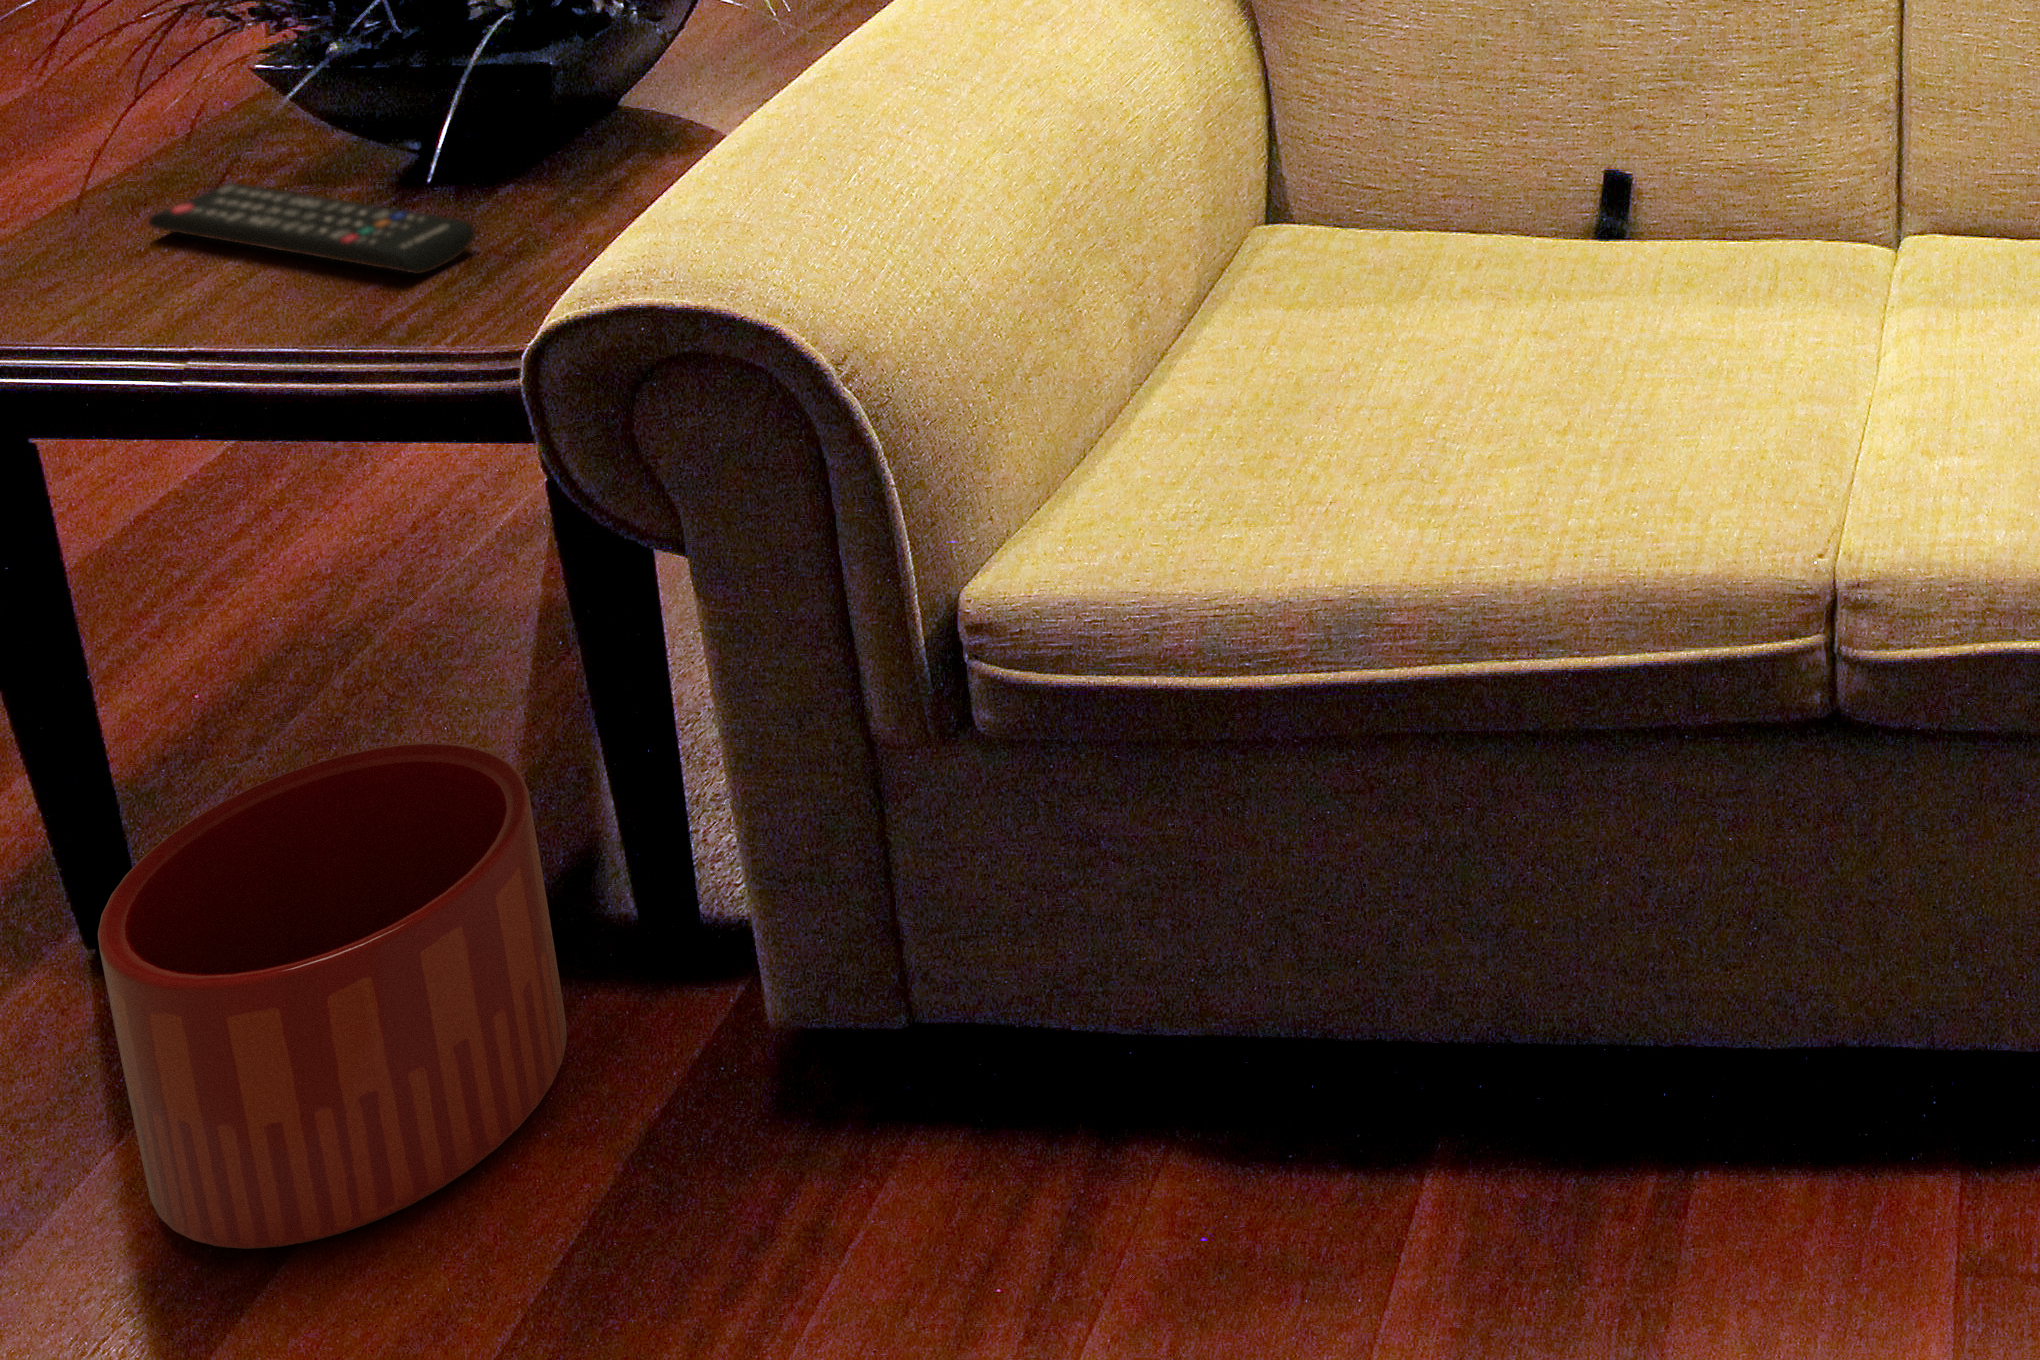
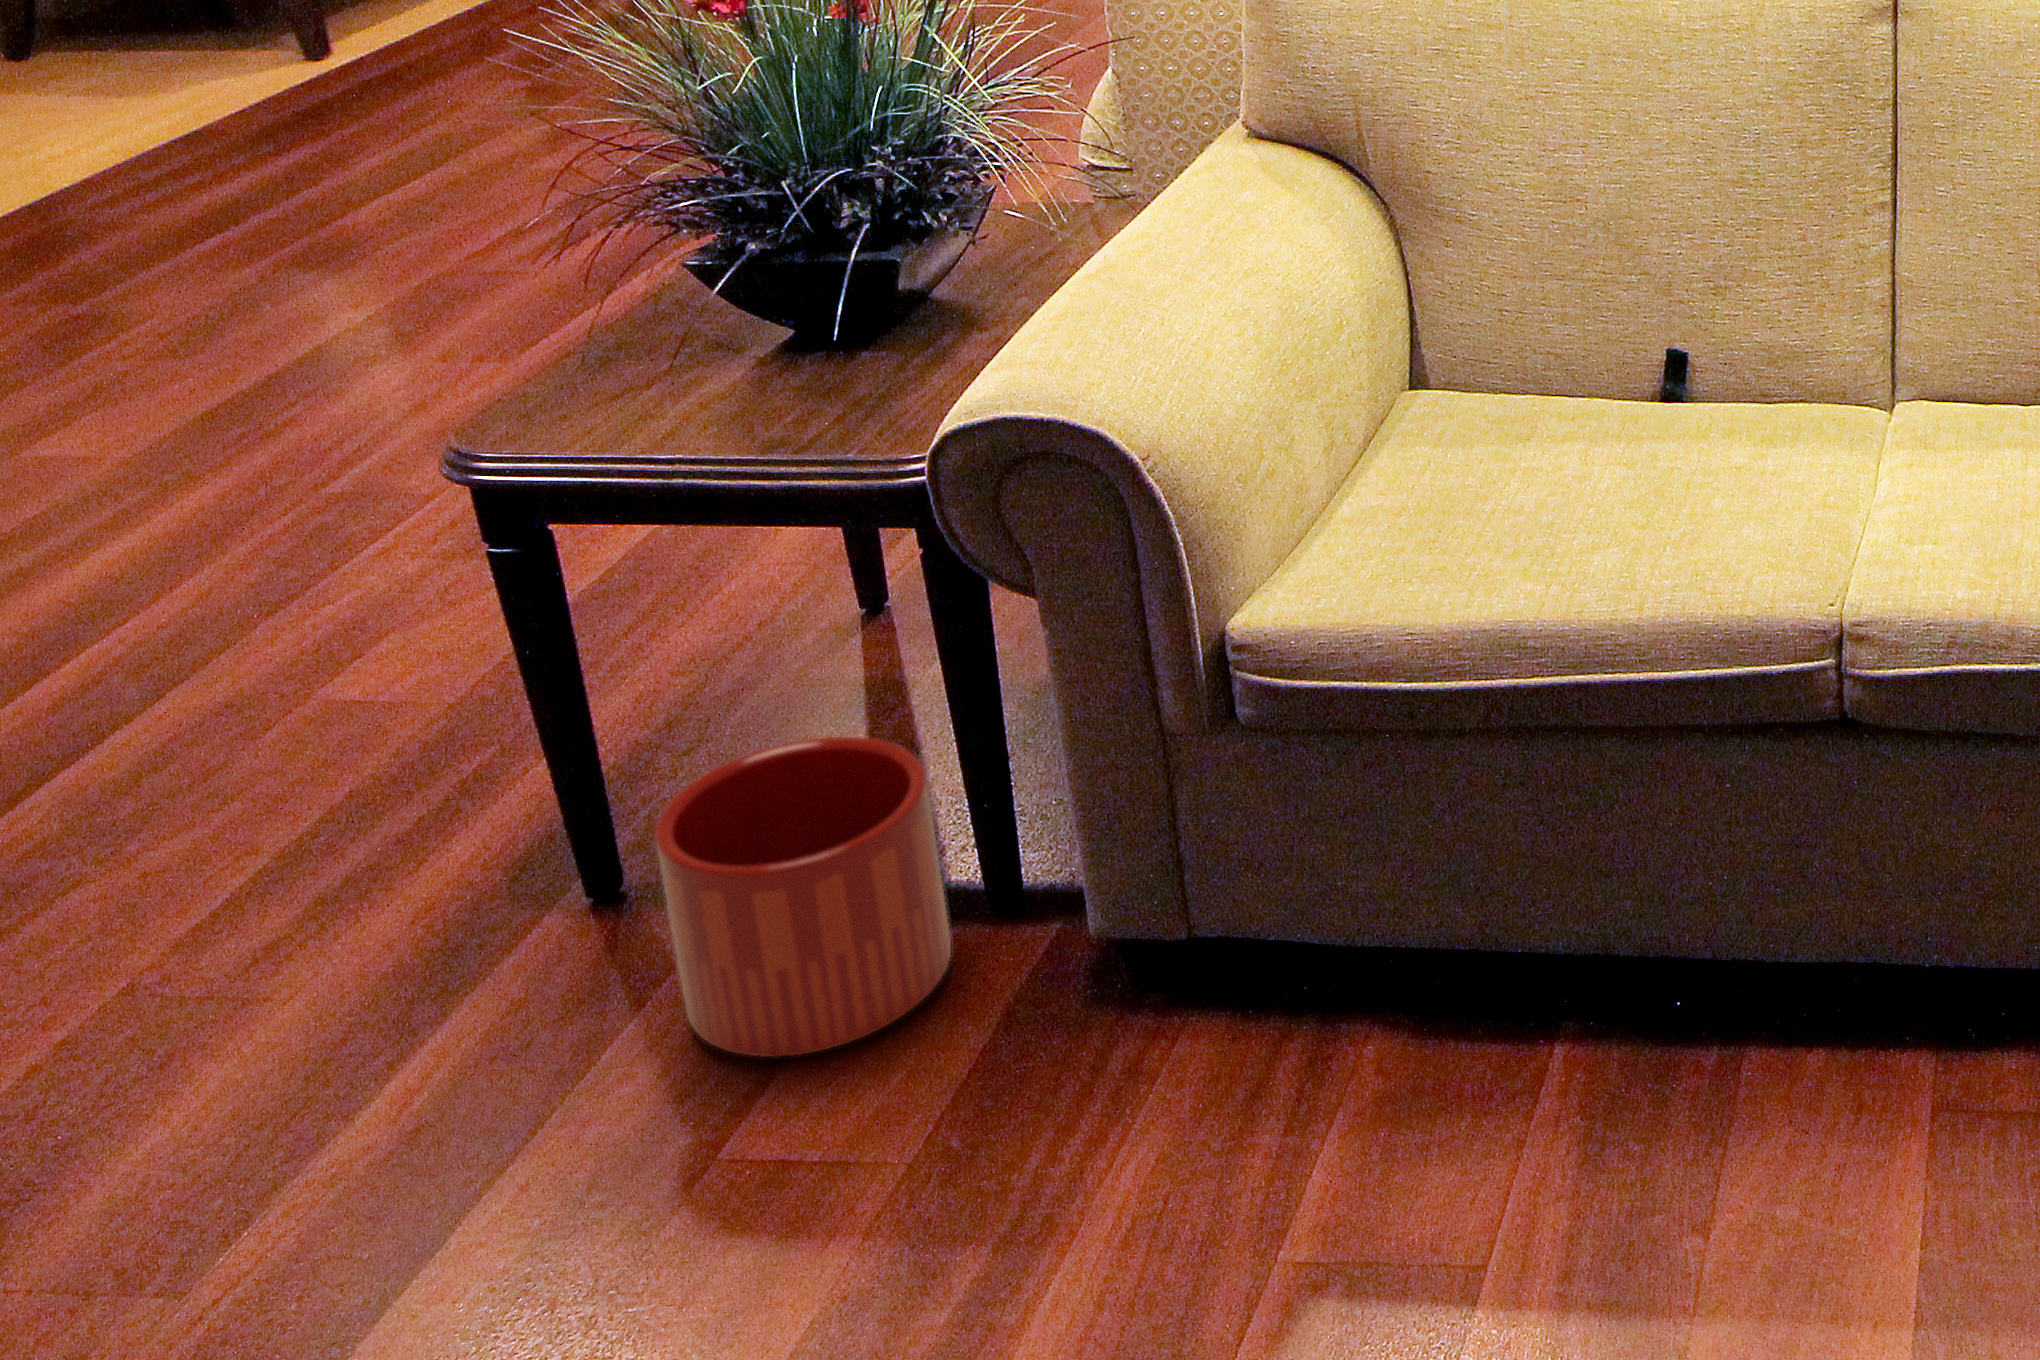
remote control: present [149,183,474,274] -> none [635,342,865,403]

